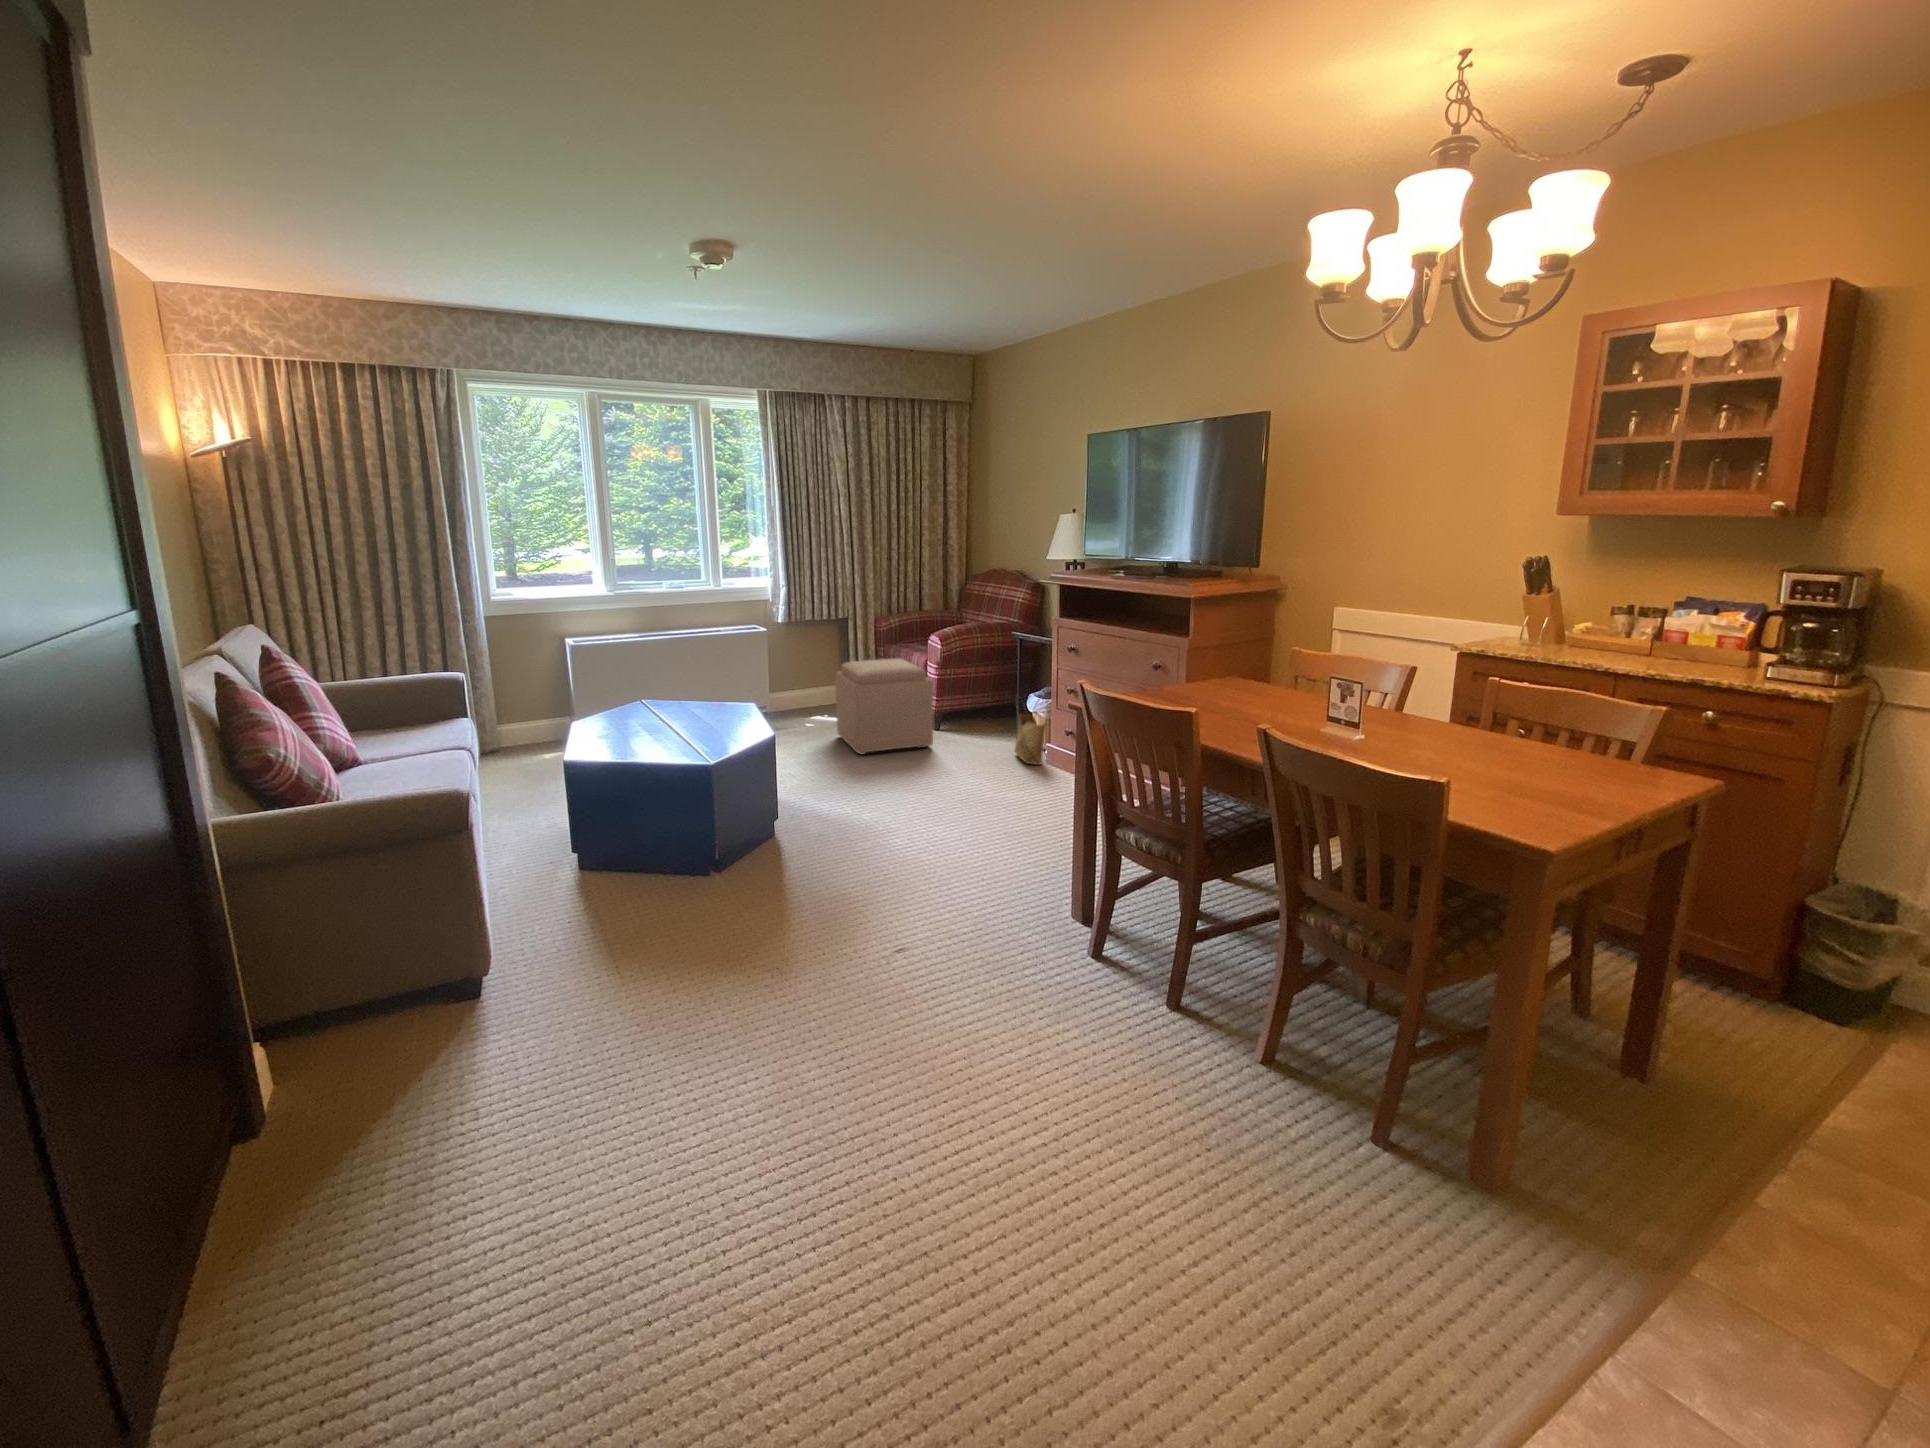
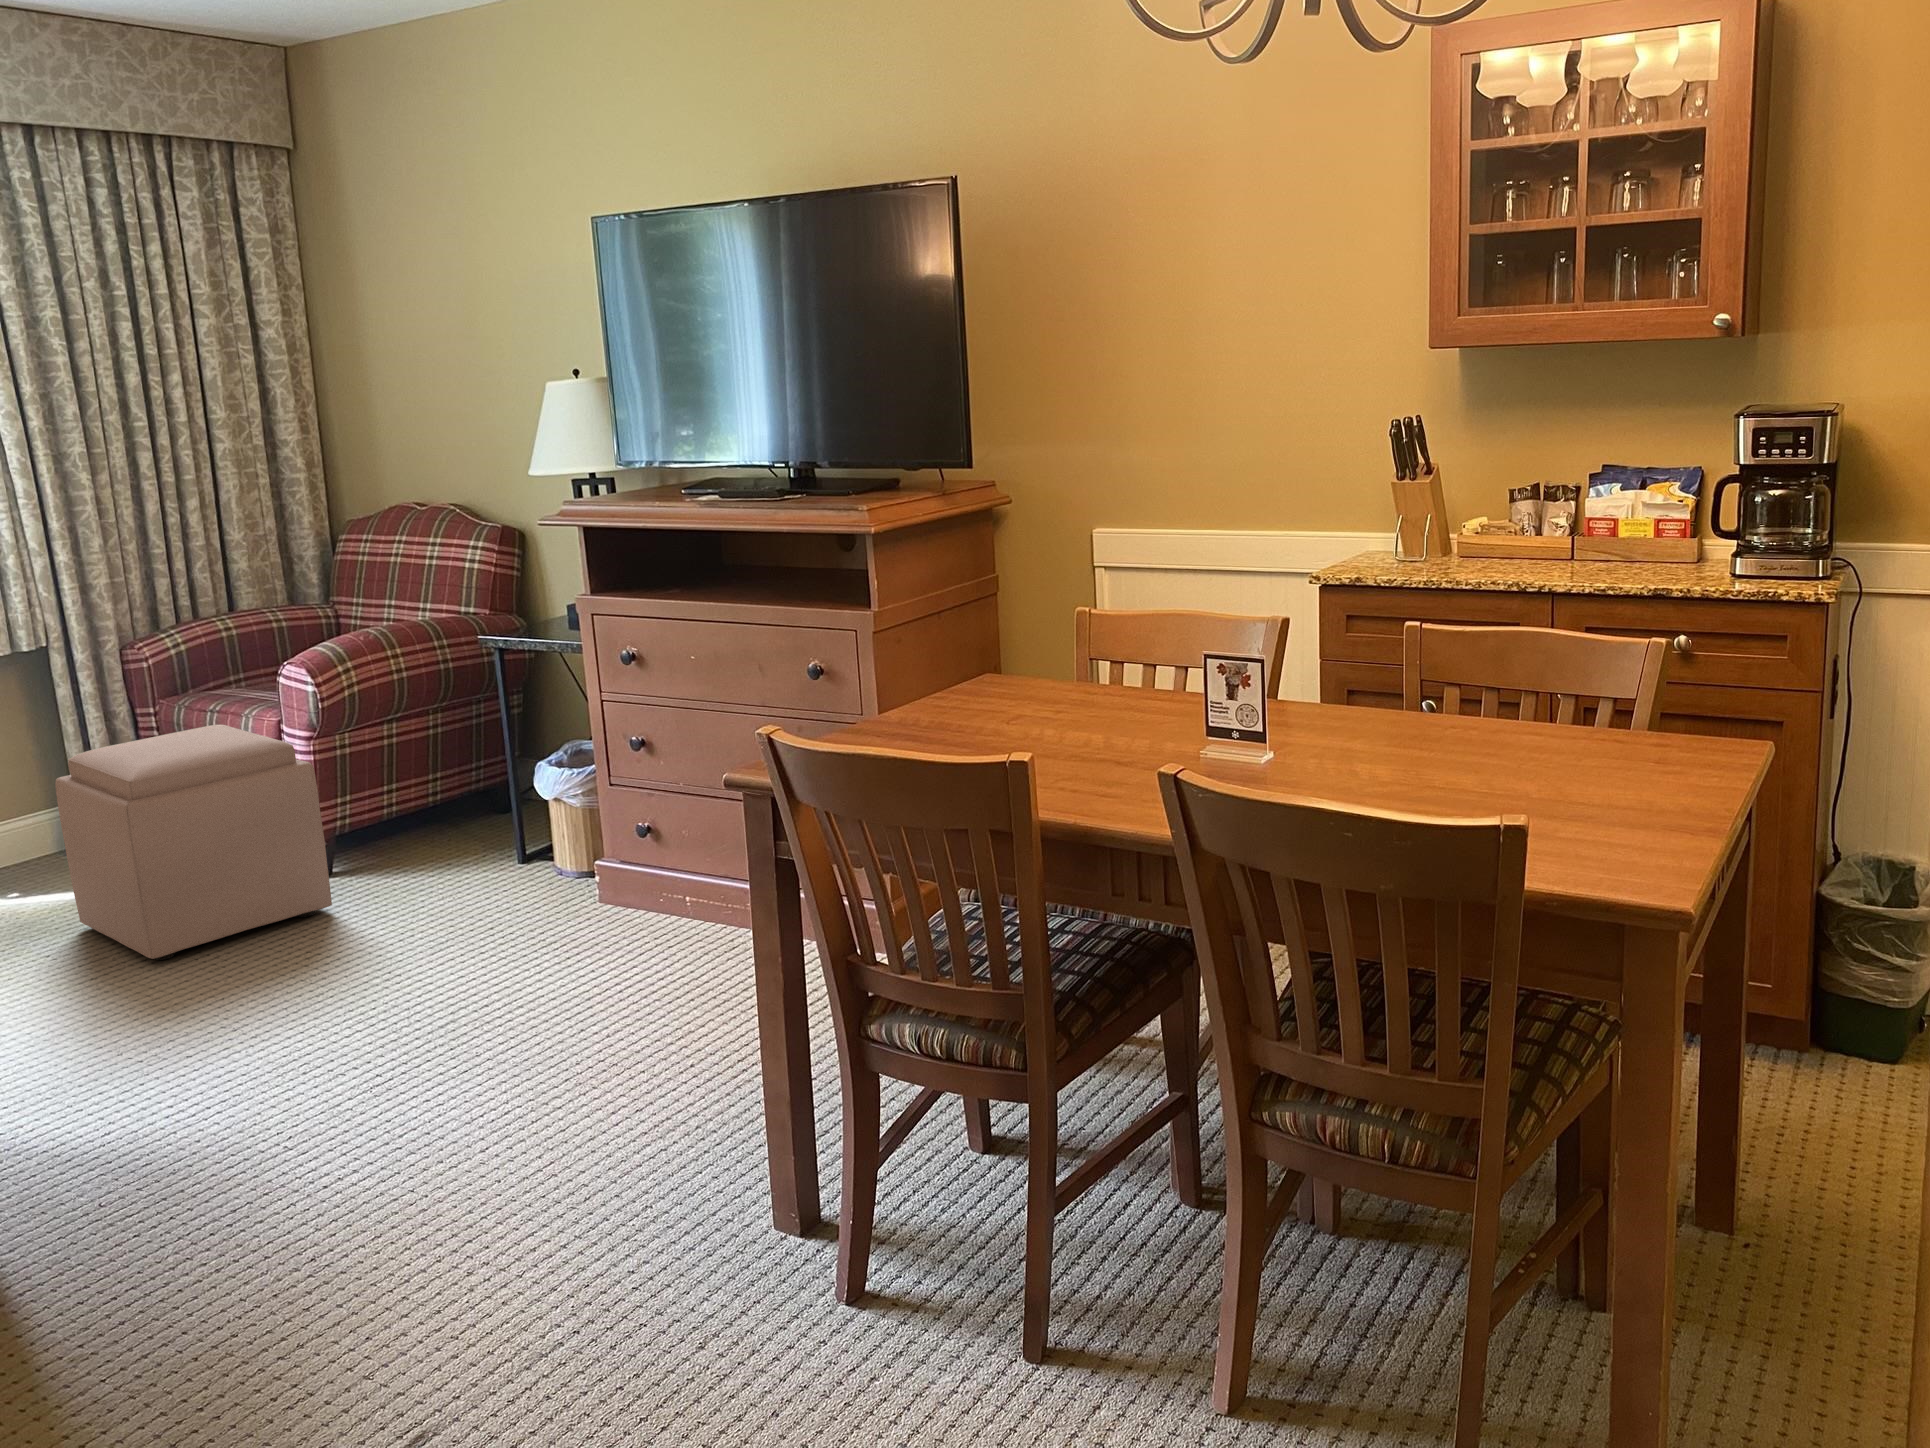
woven basket: present [1015,714,1046,765] -> none [512,758,589,905]

